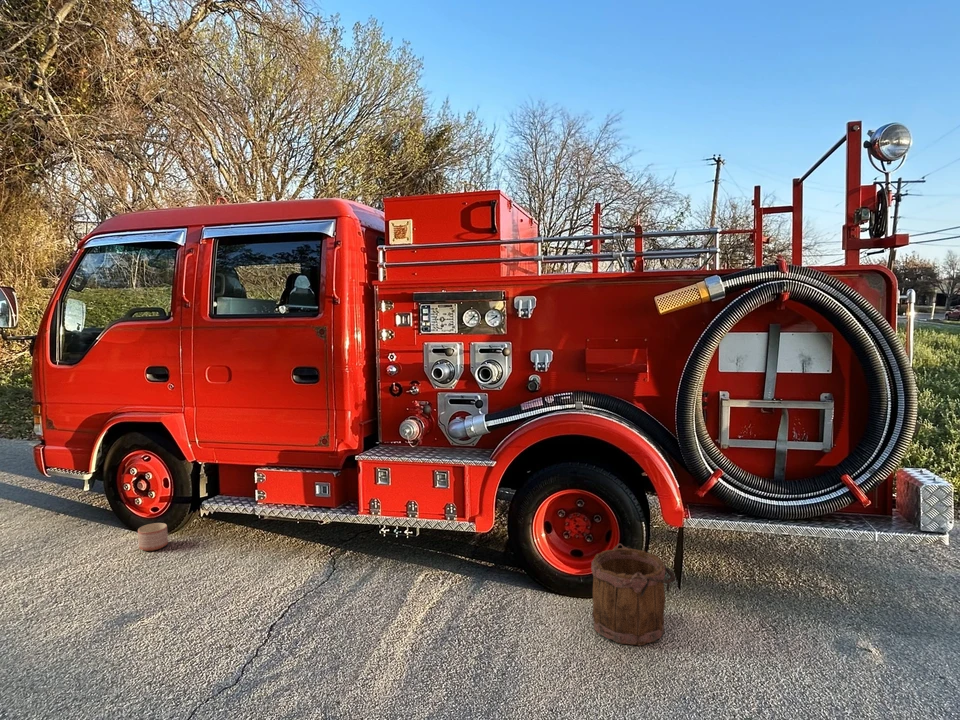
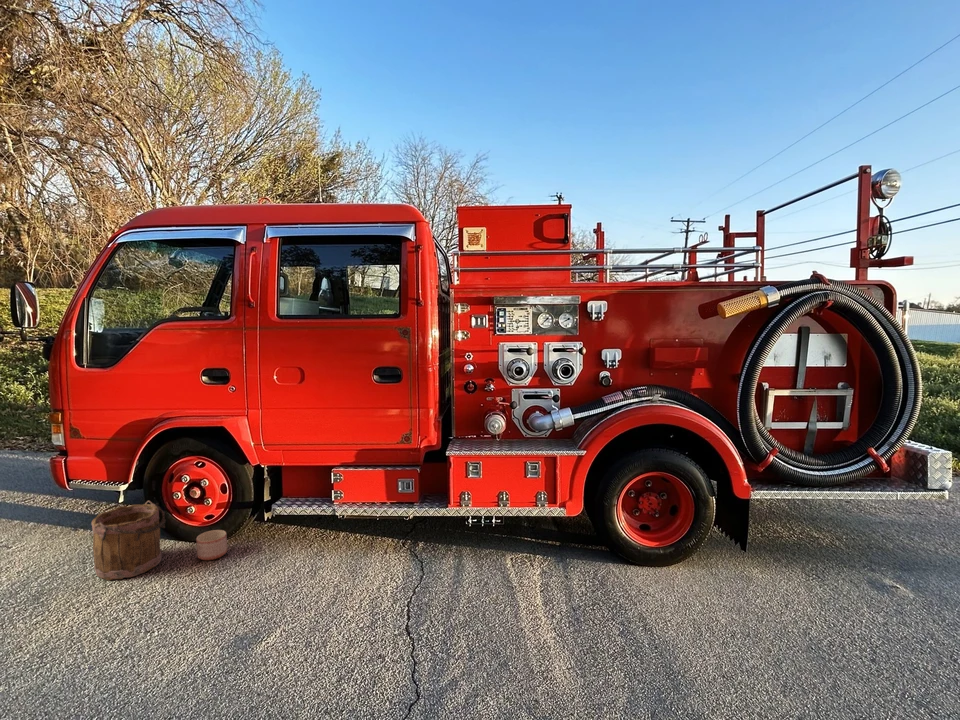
bucket: present [591,544,676,645] -> present [92,501,166,580]

